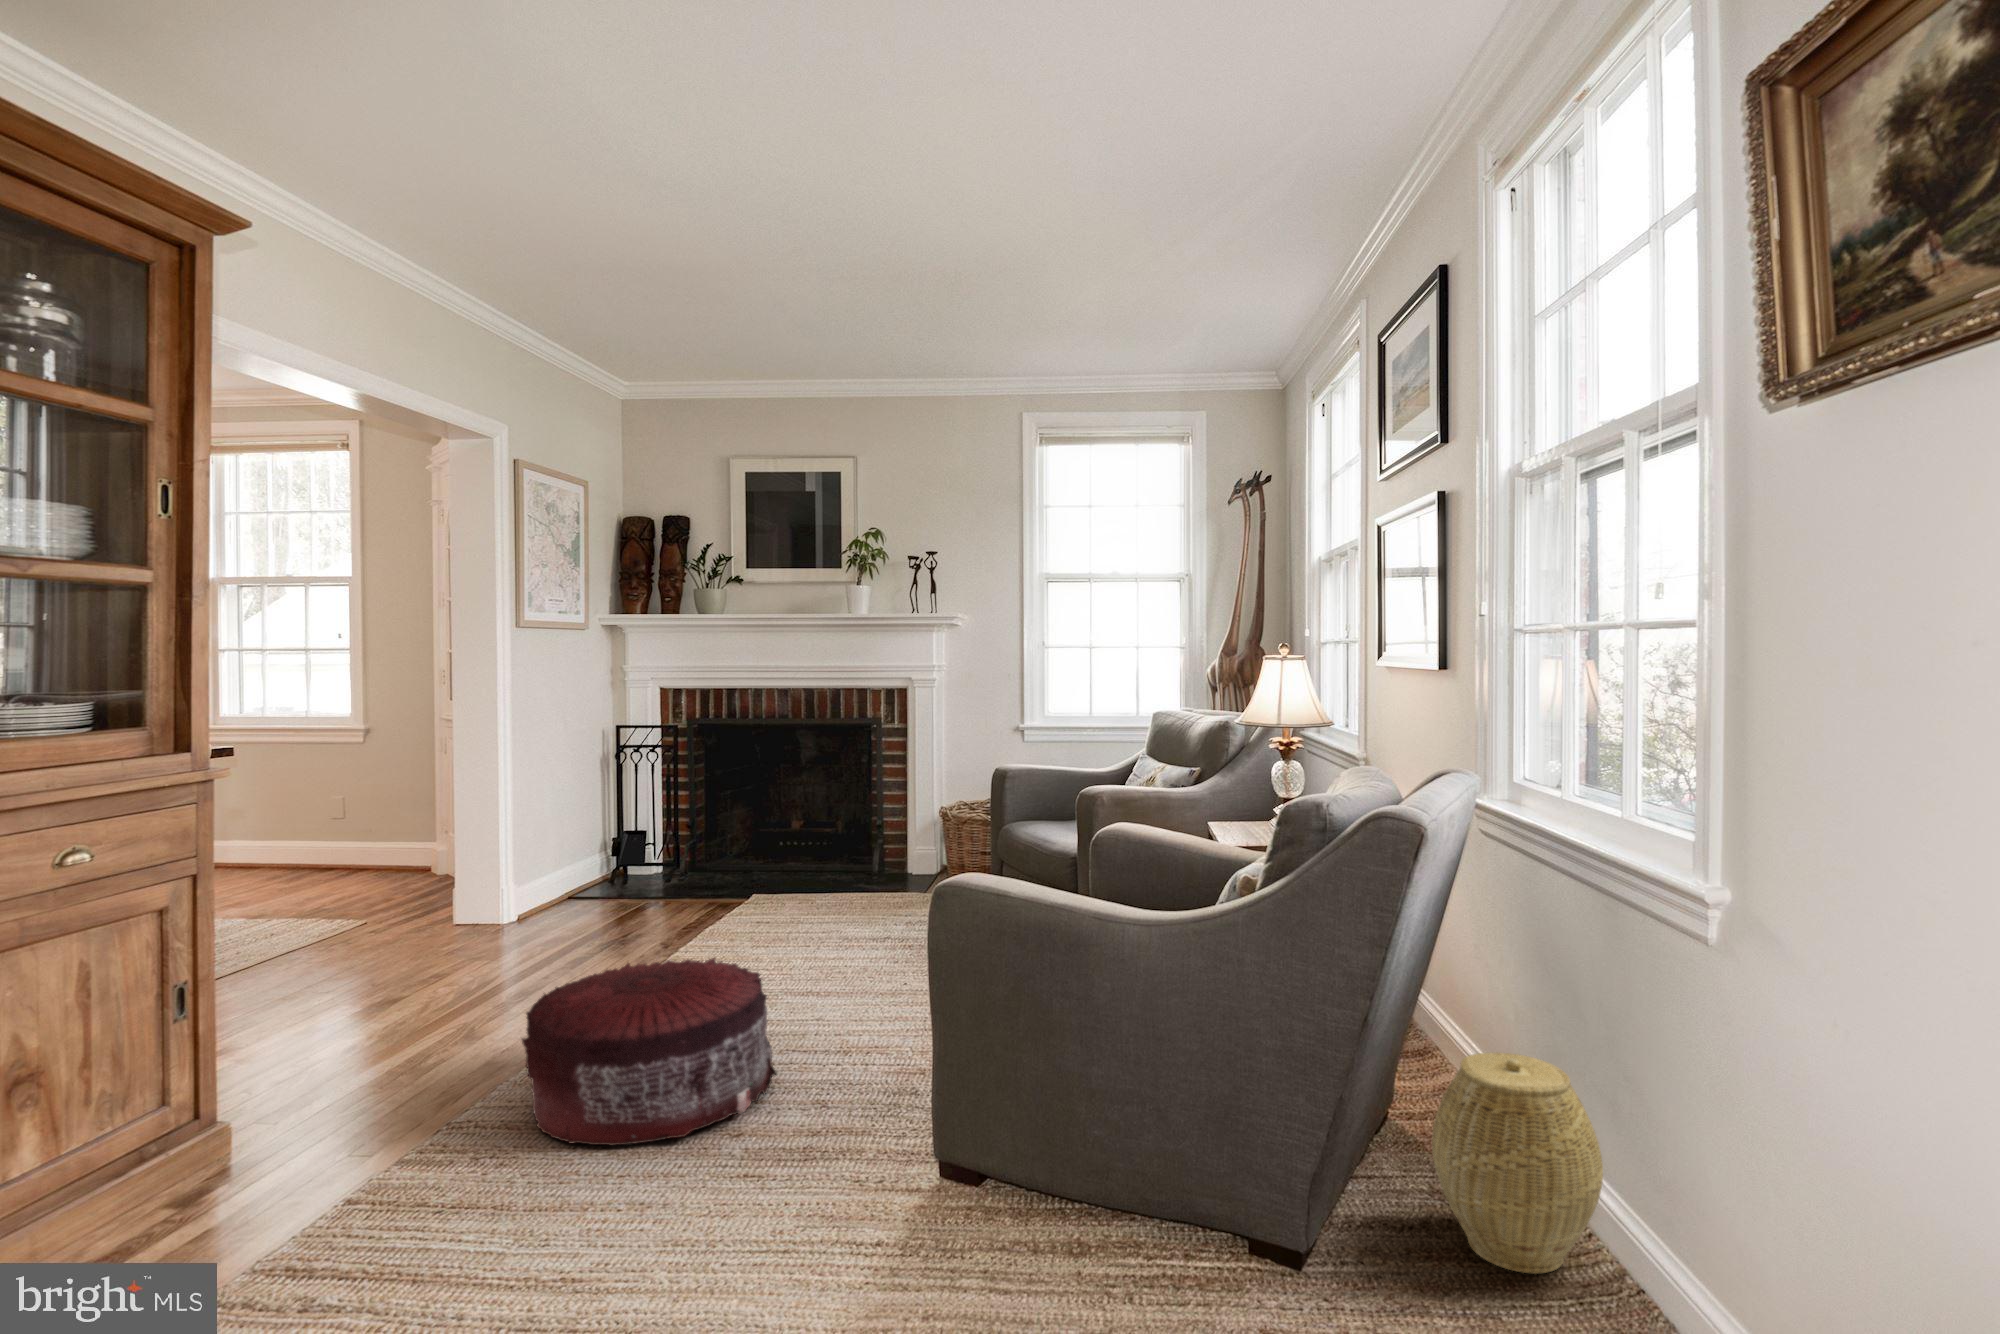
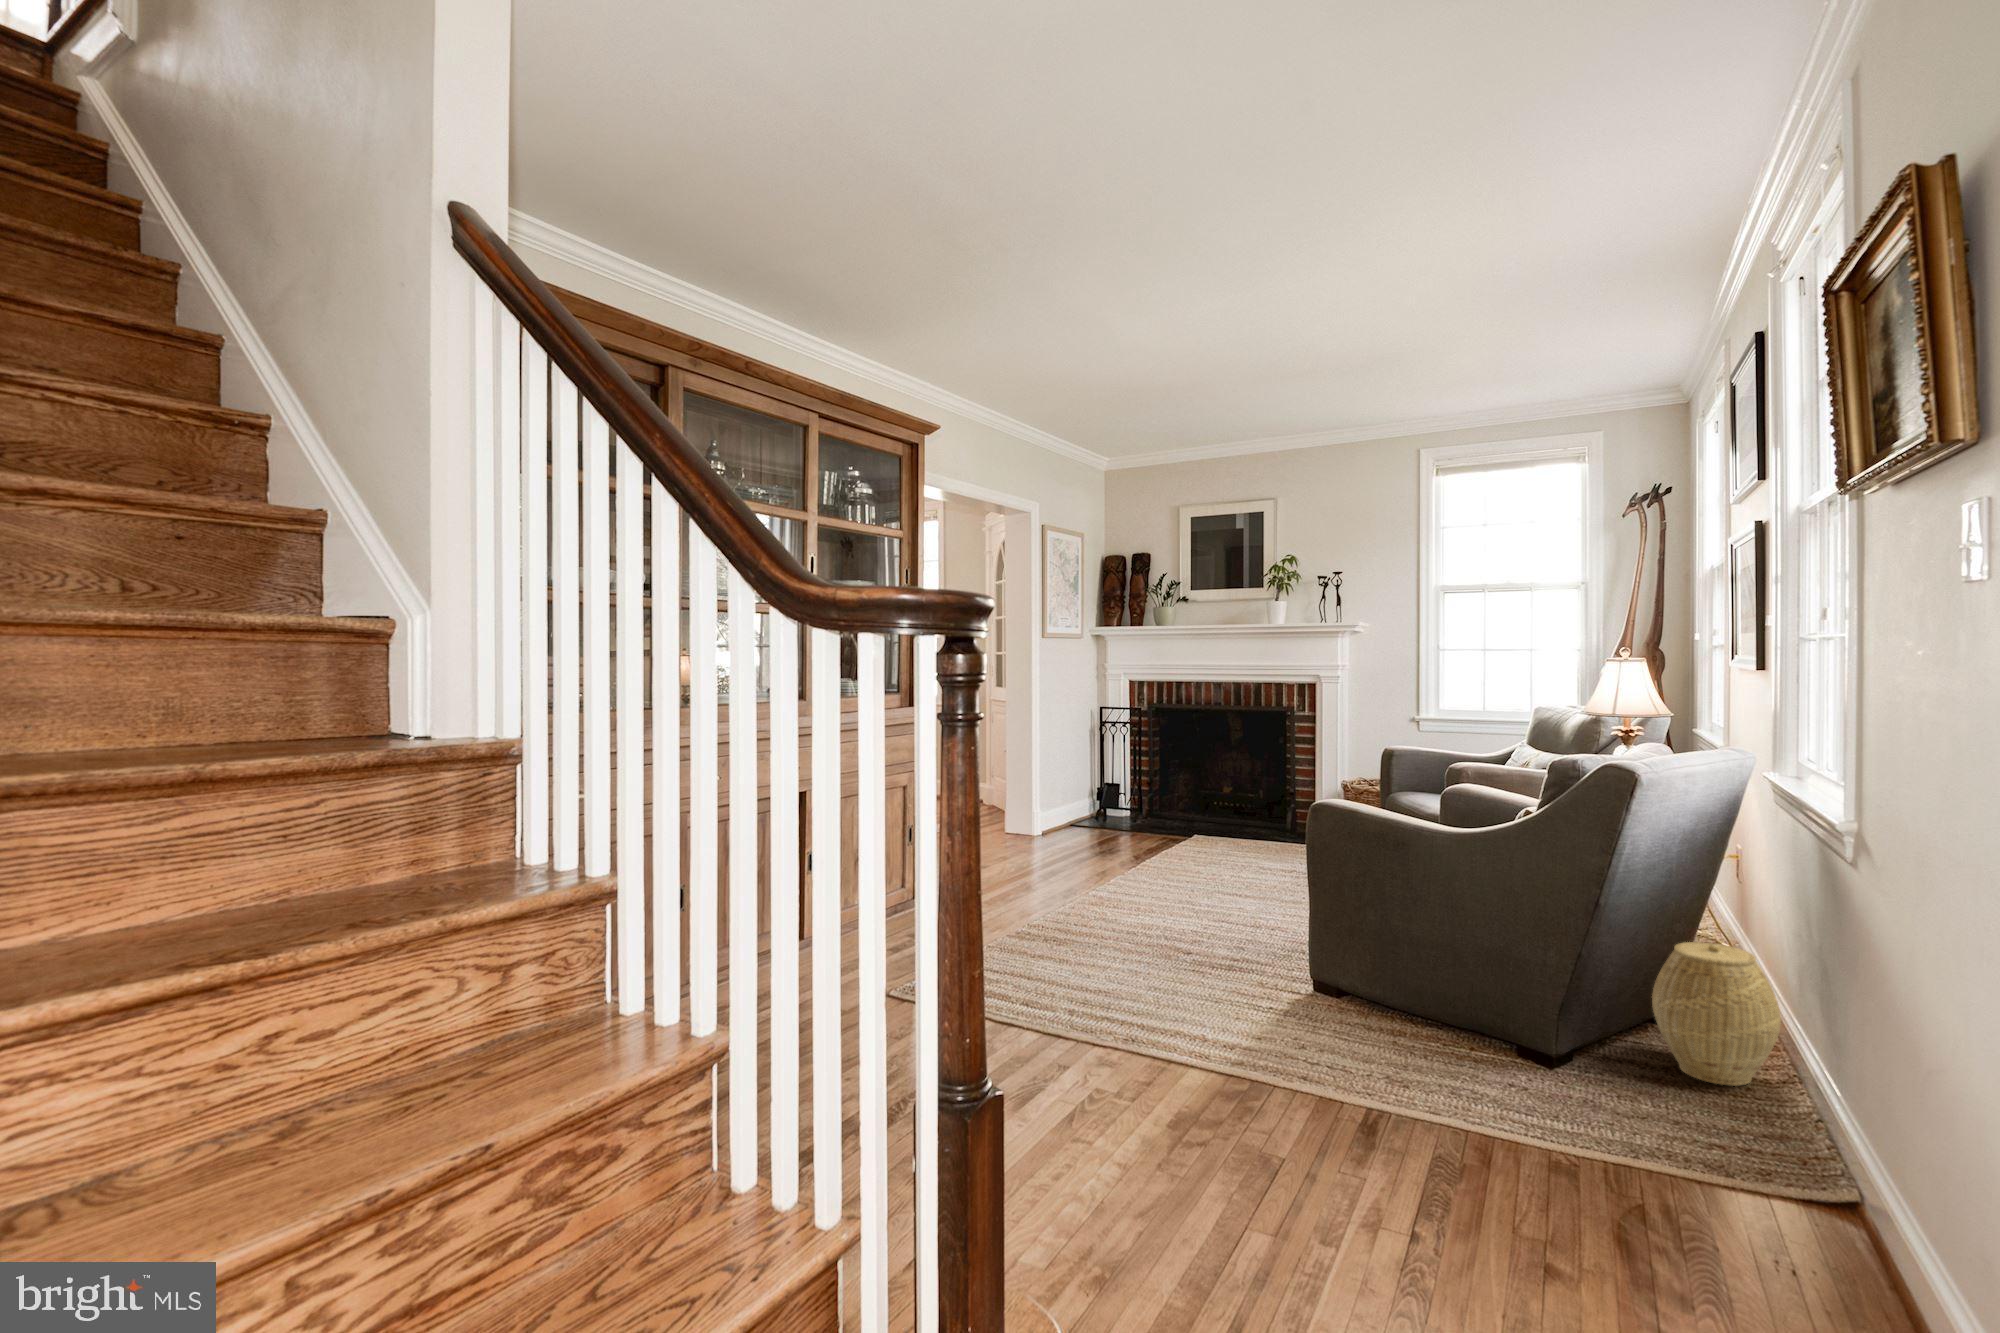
pouf: present [522,958,777,1145] -> none [1064,853,1214,952]

